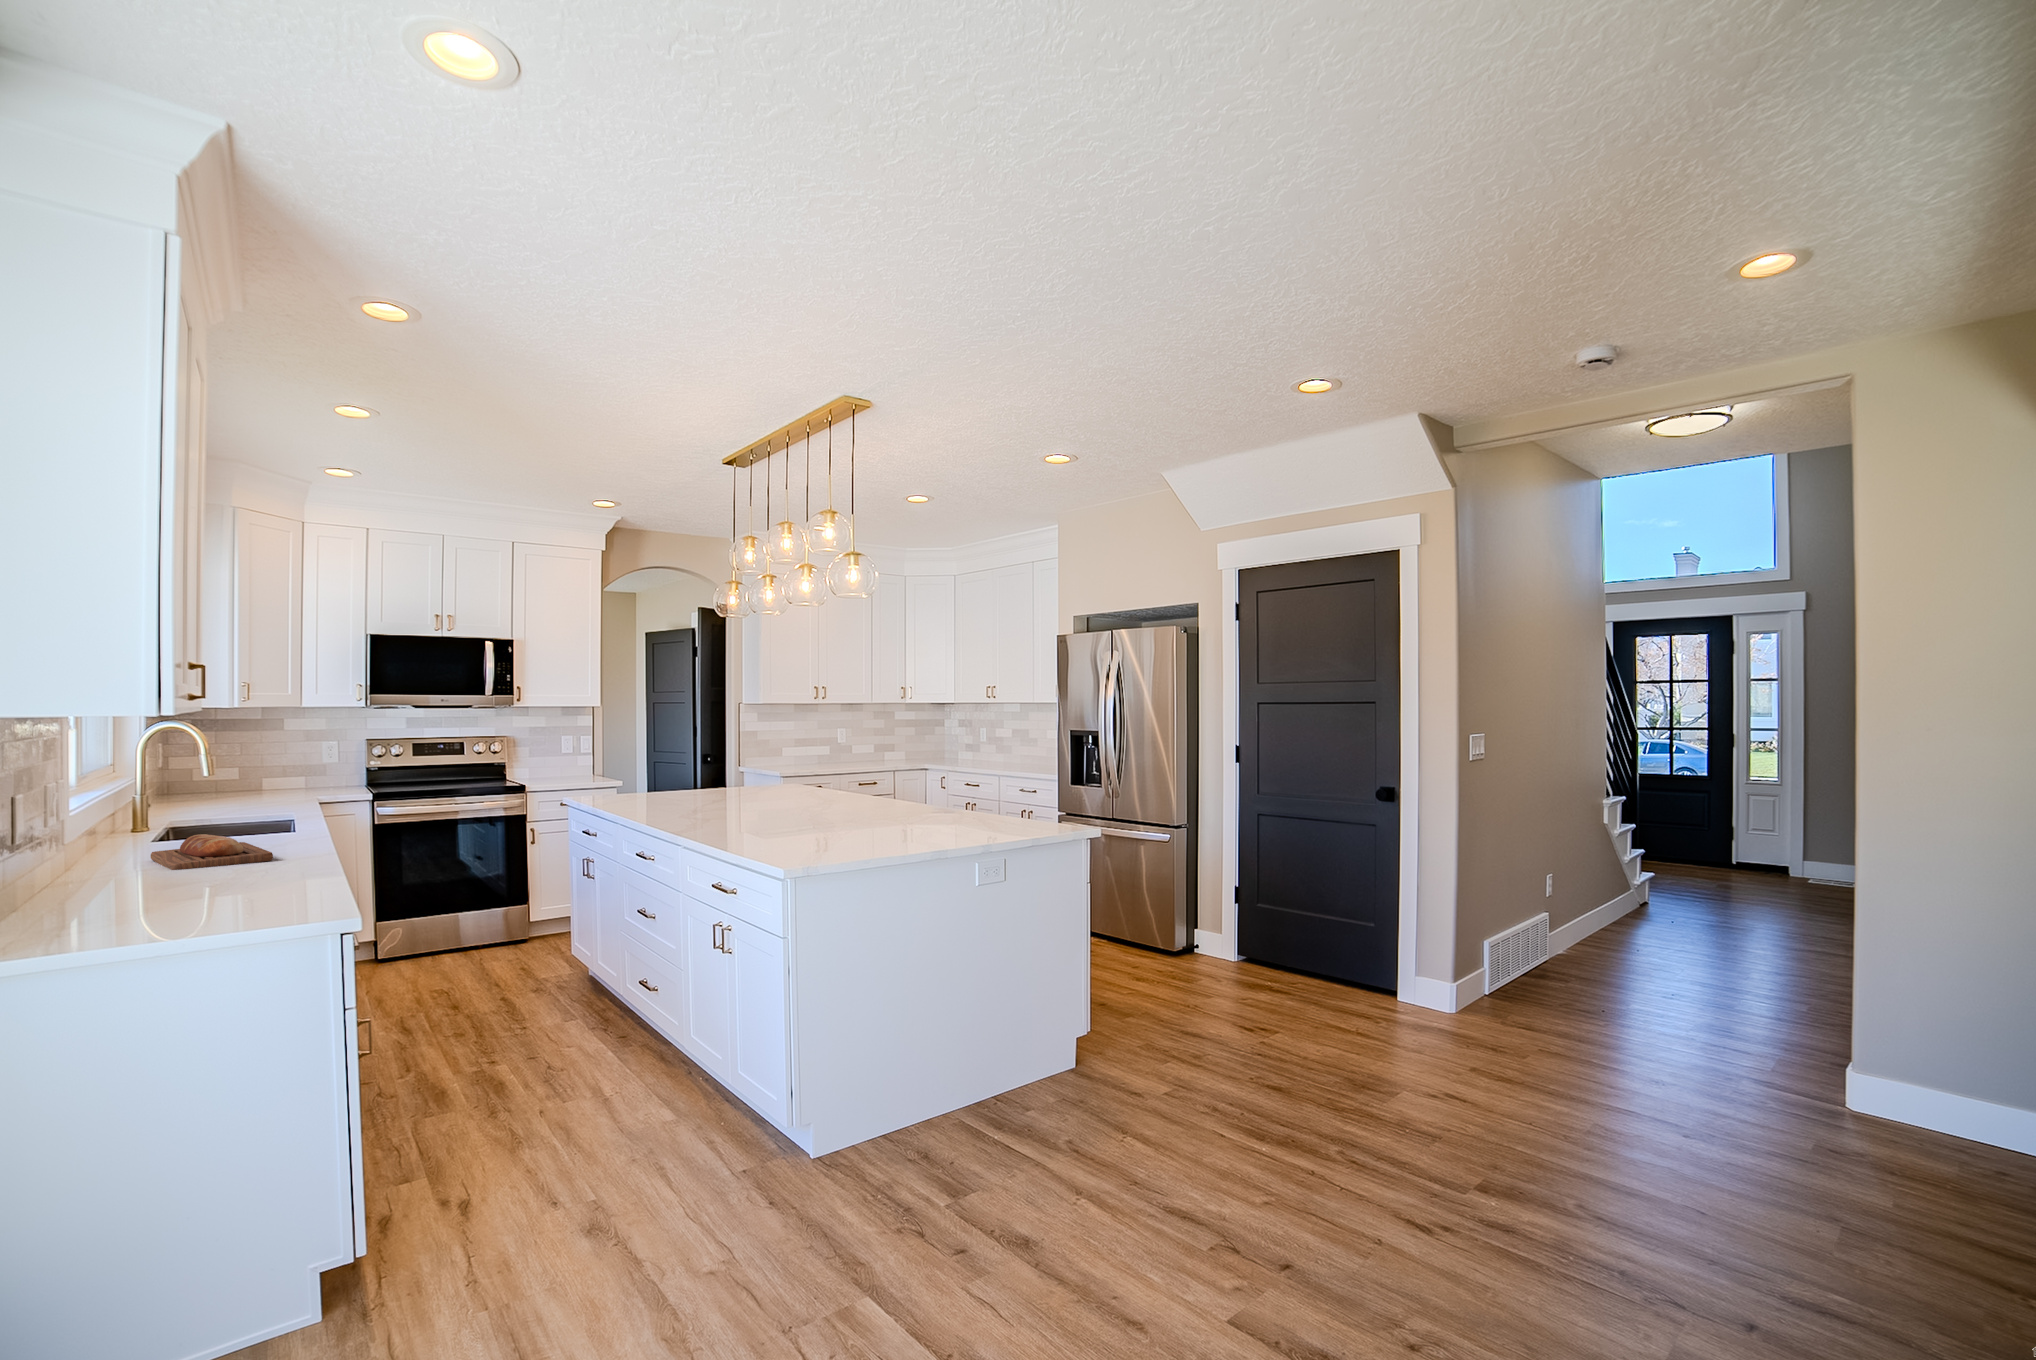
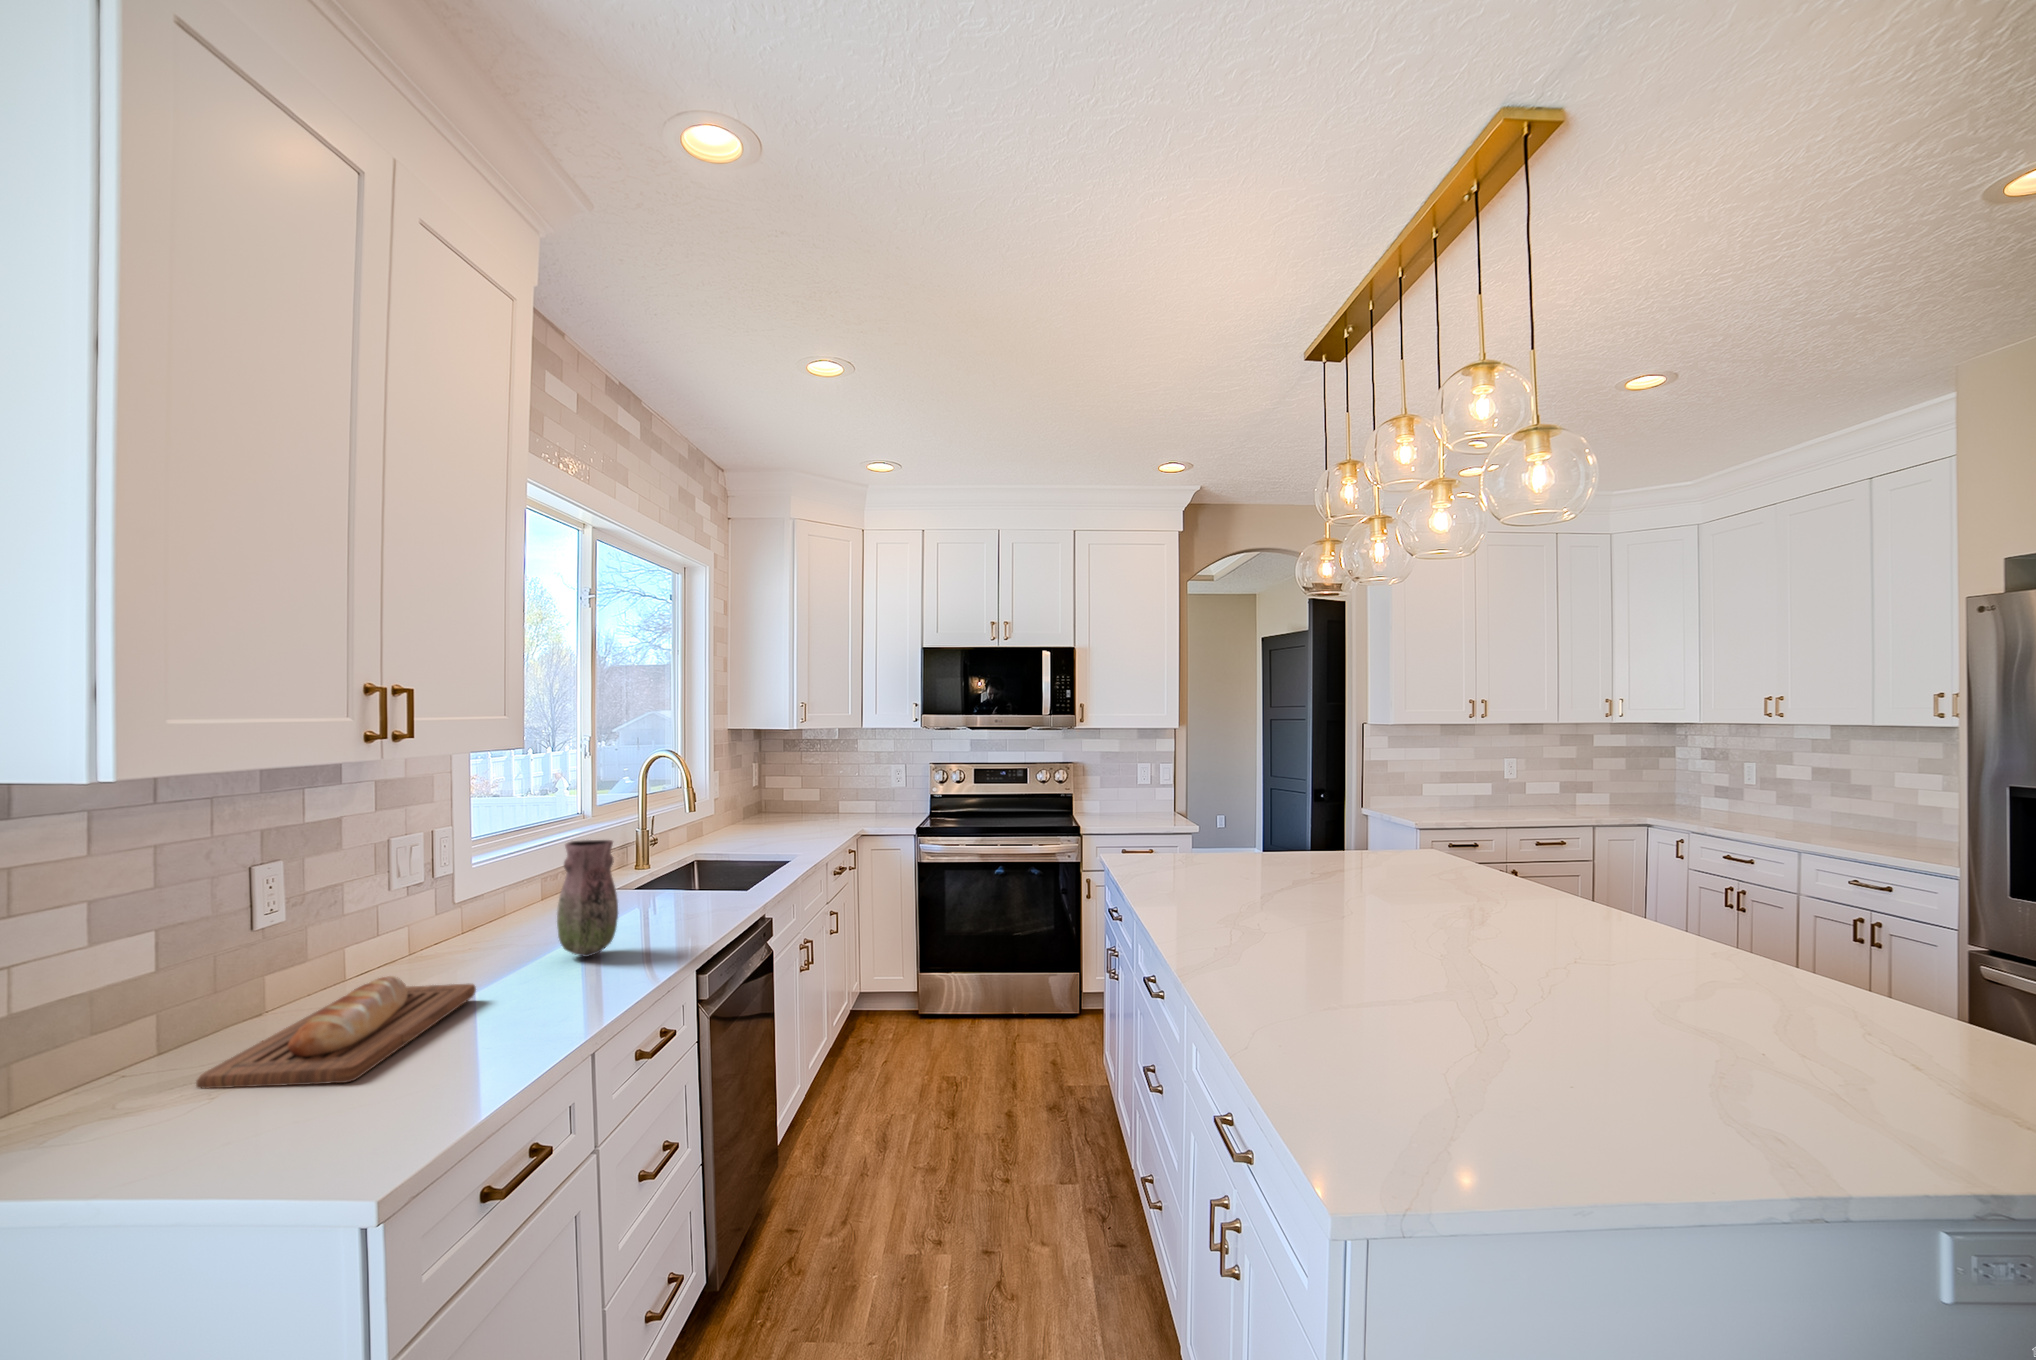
vase: none [237,765,286,843] -> present [557,840,618,957]

